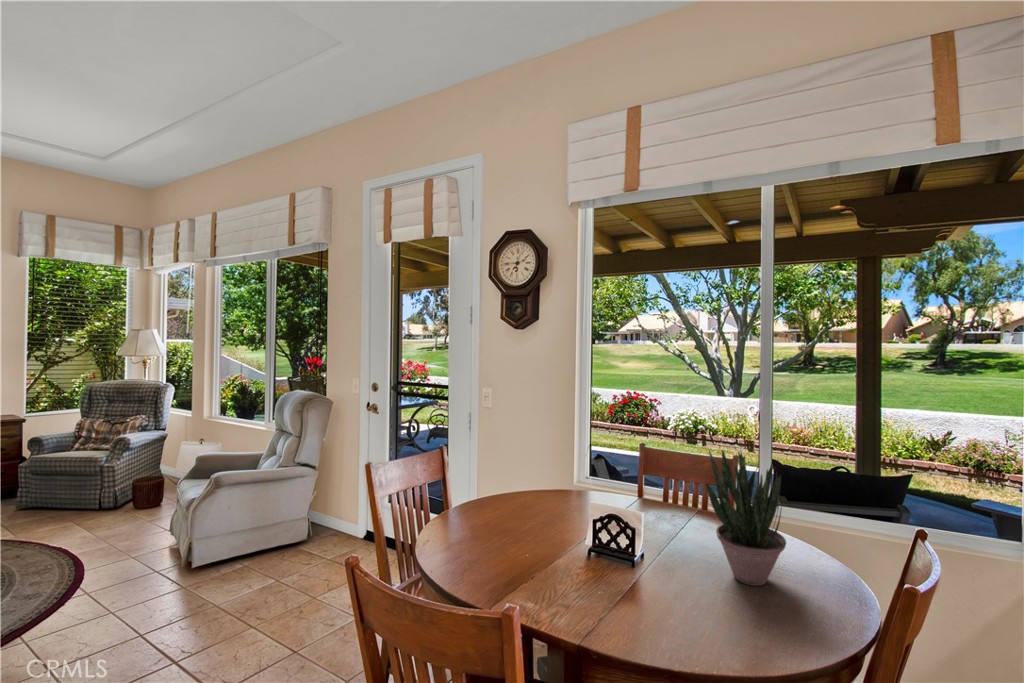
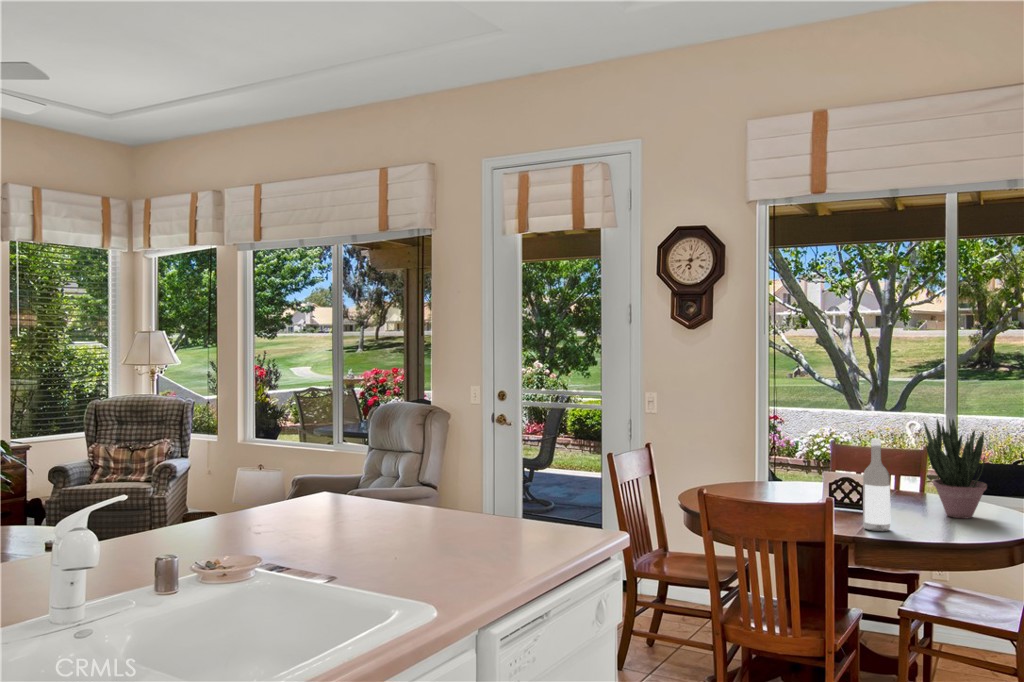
wine bottle: none [604,489,639,625] -> present [863,439,890,531]

